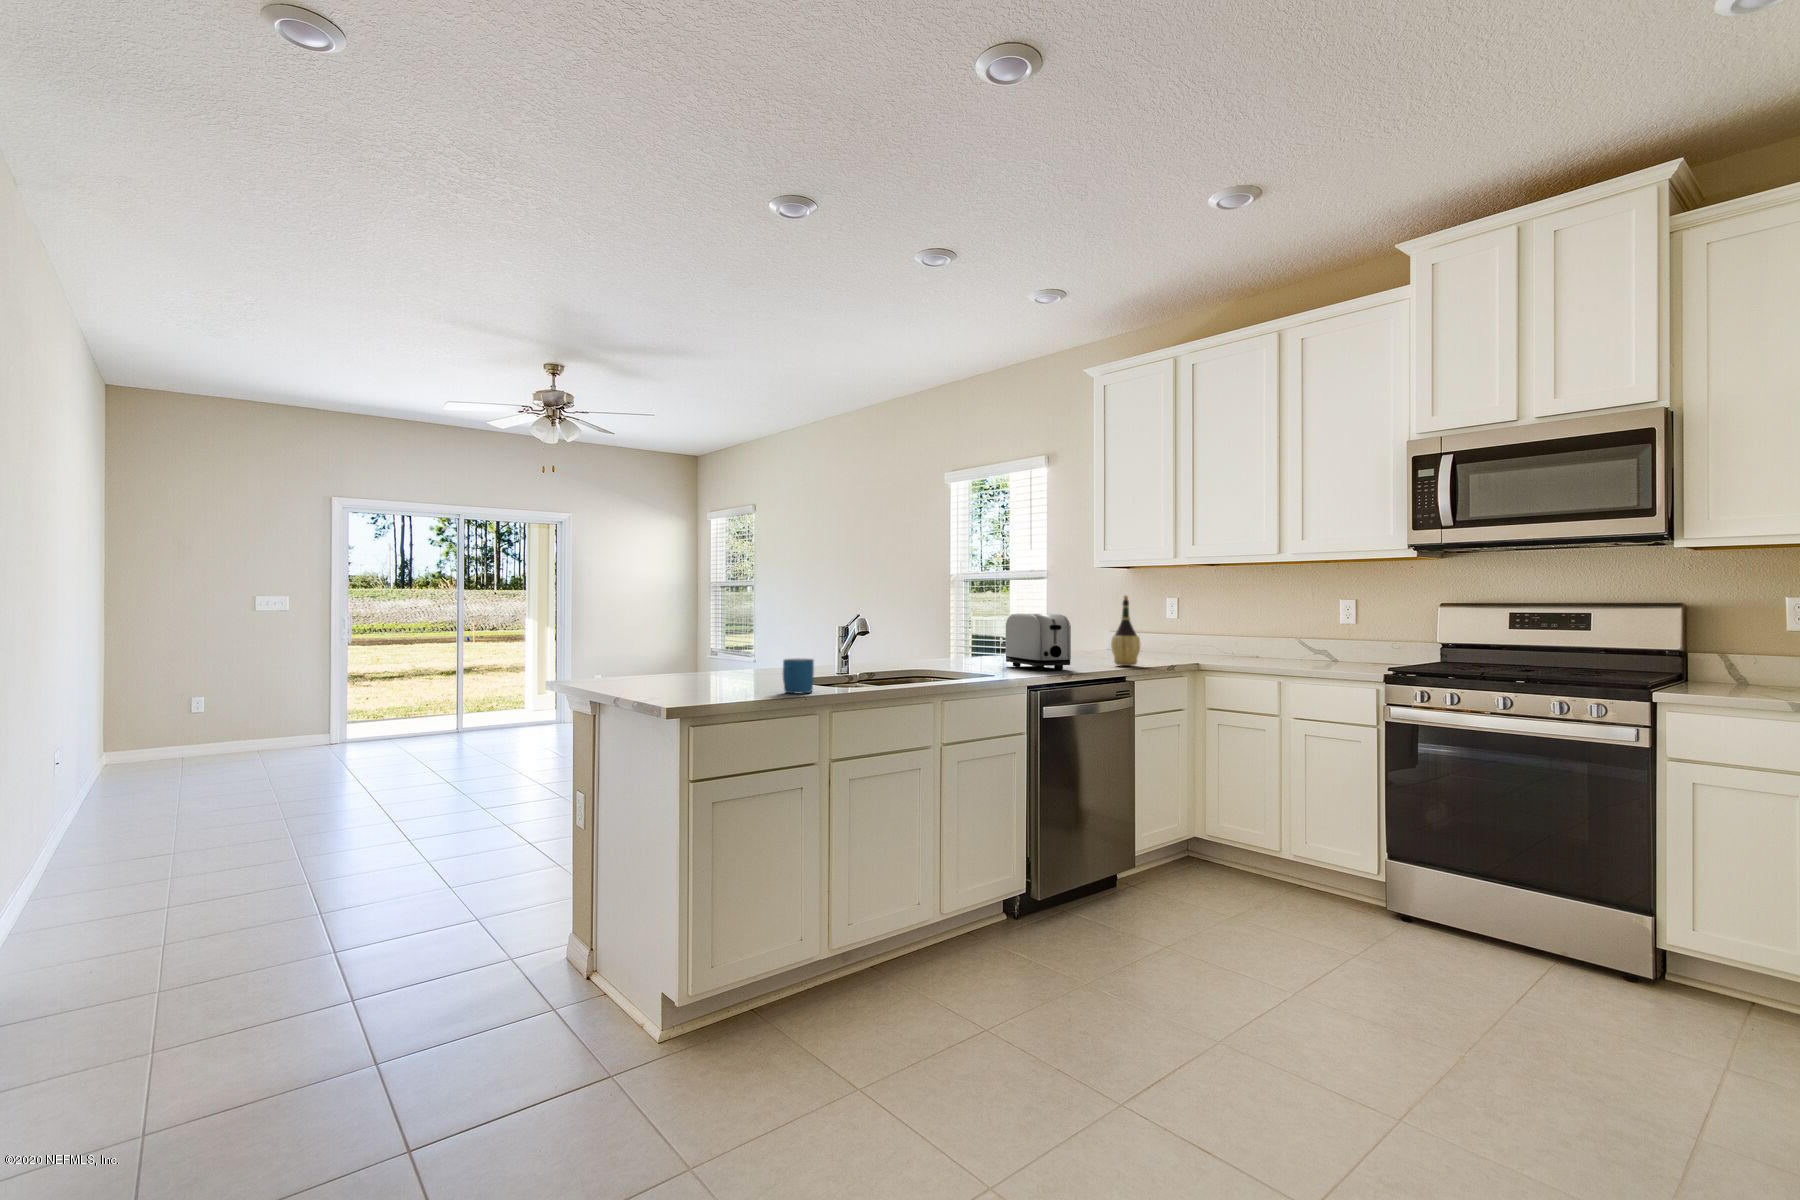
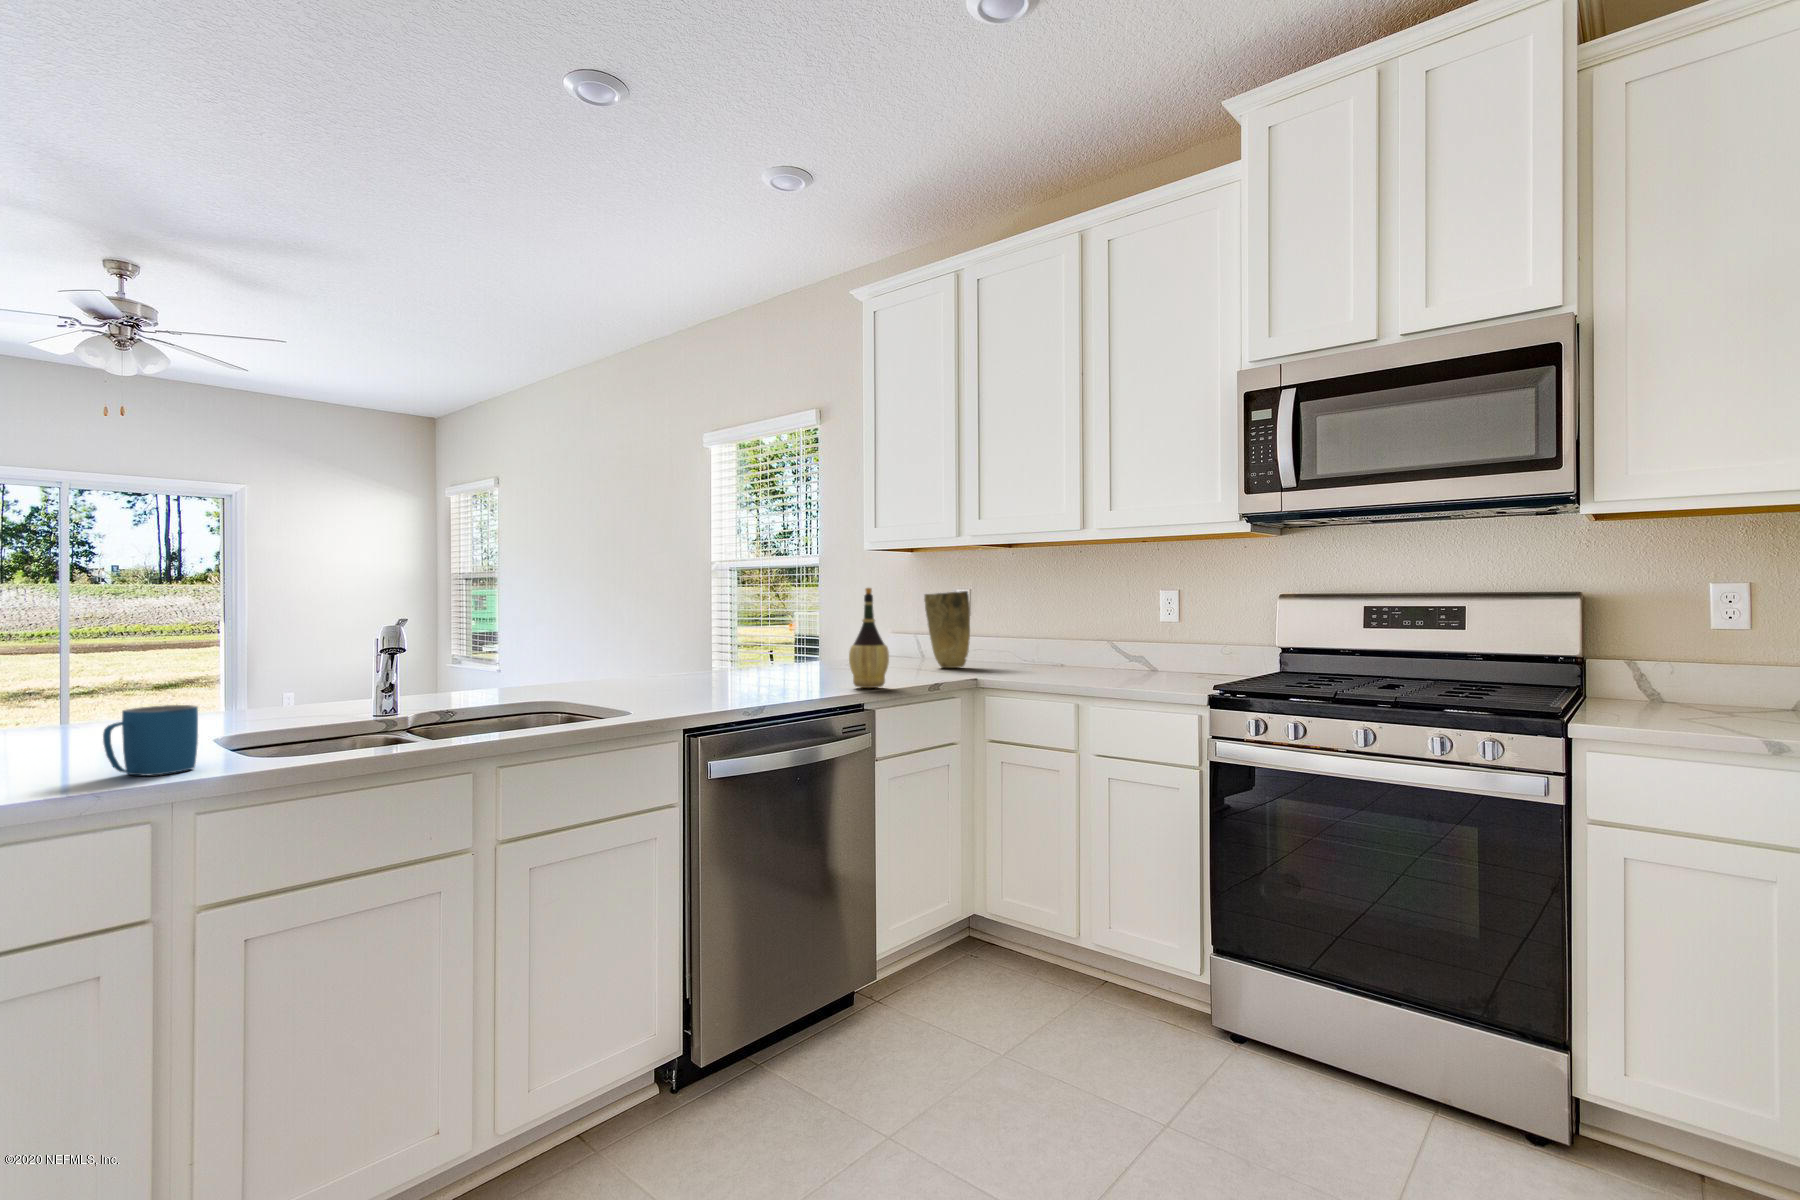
vase: none [1150,597,1186,656] -> present [924,591,970,668]
toaster: present [1006,614,1071,671] -> none [691,615,777,700]

